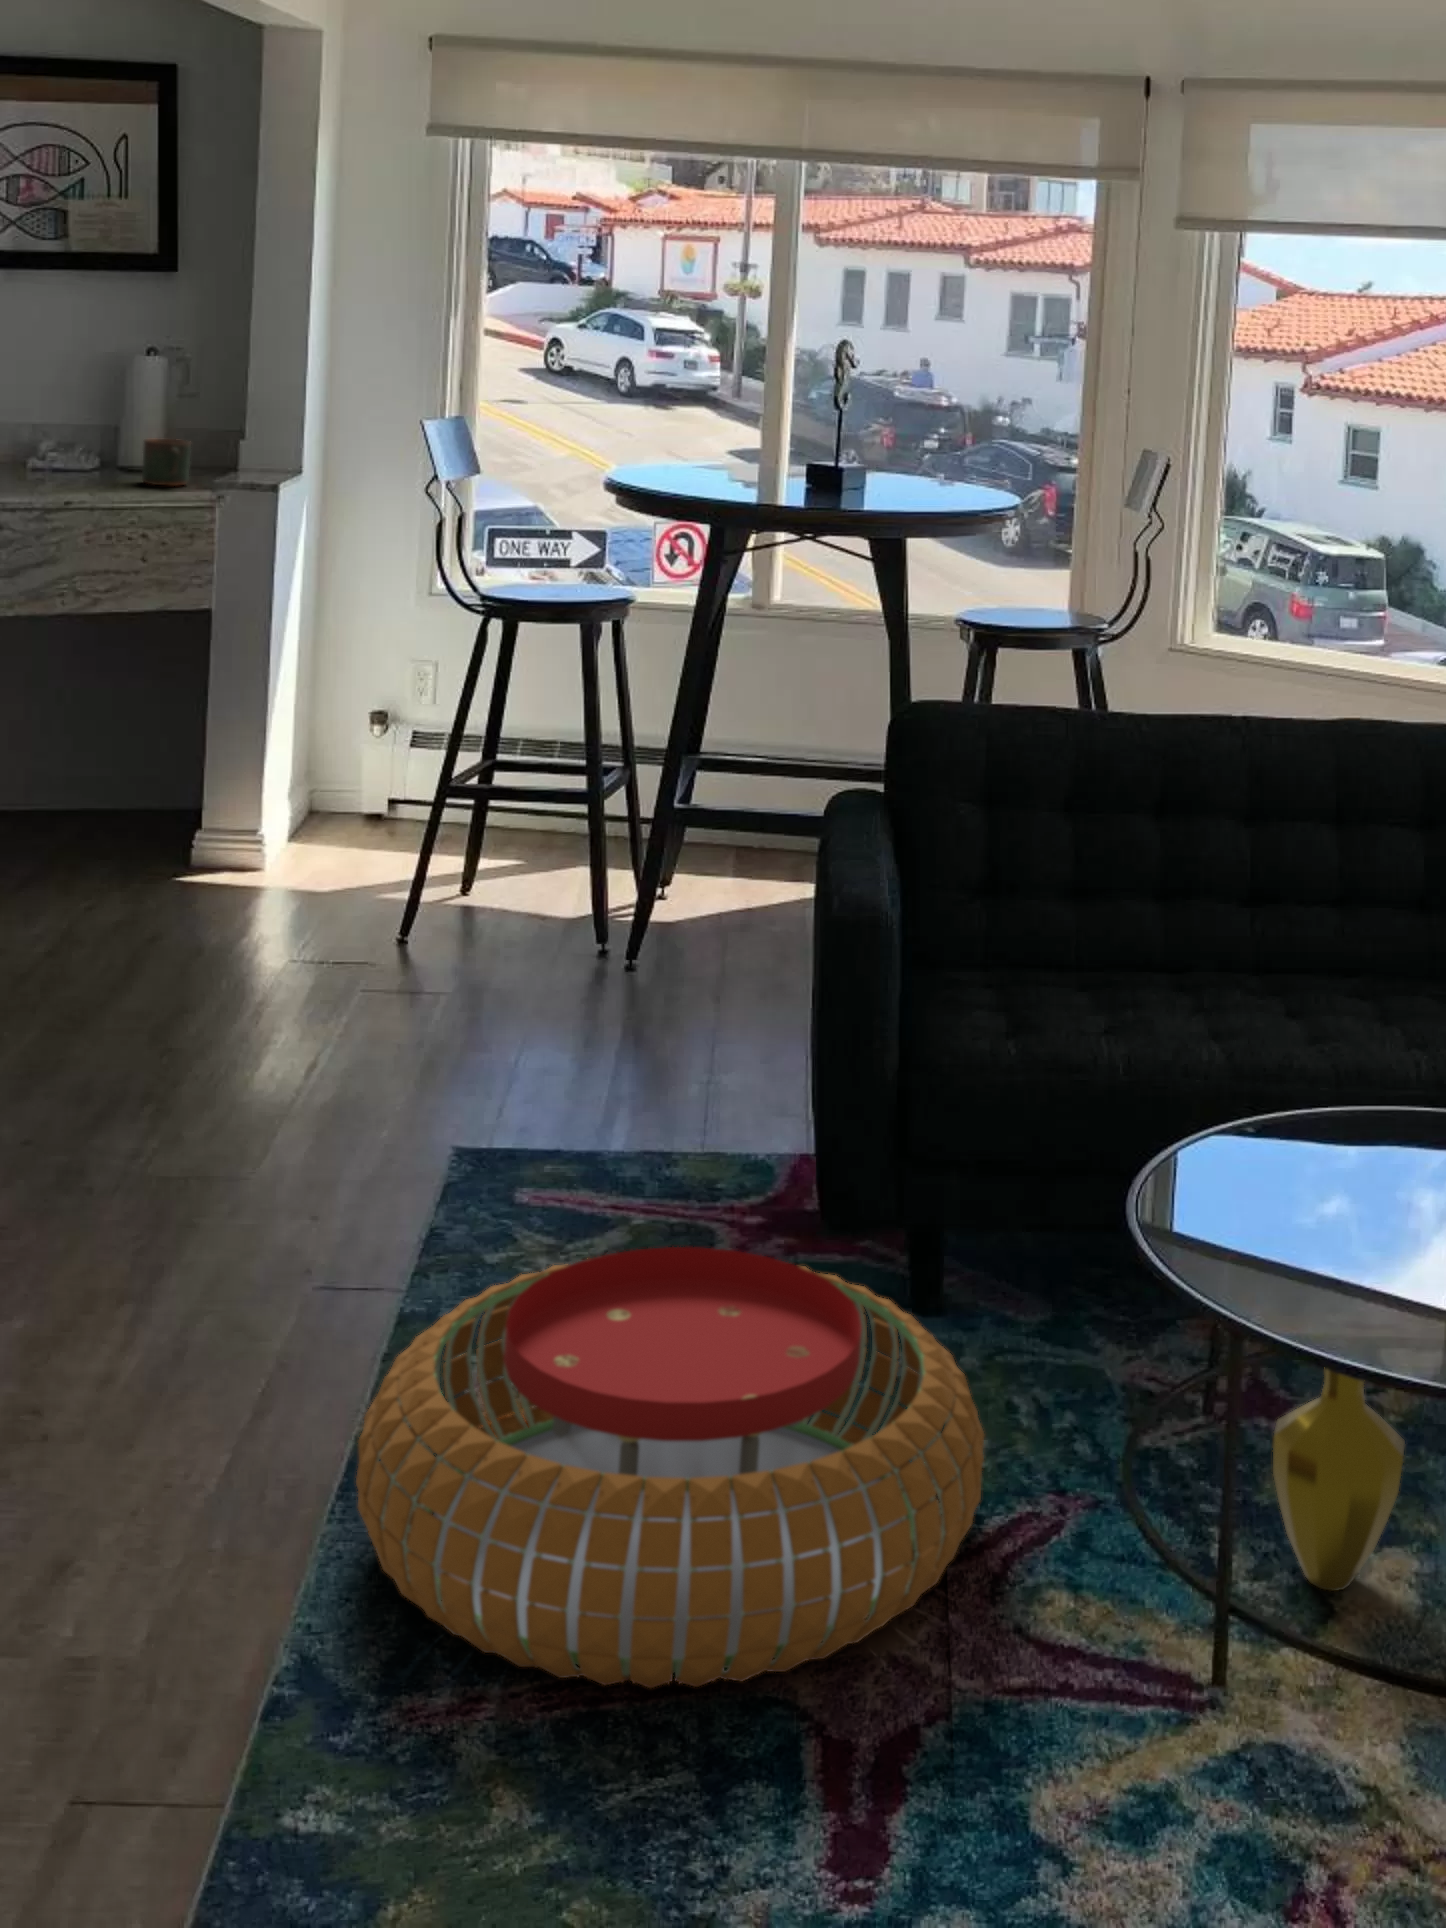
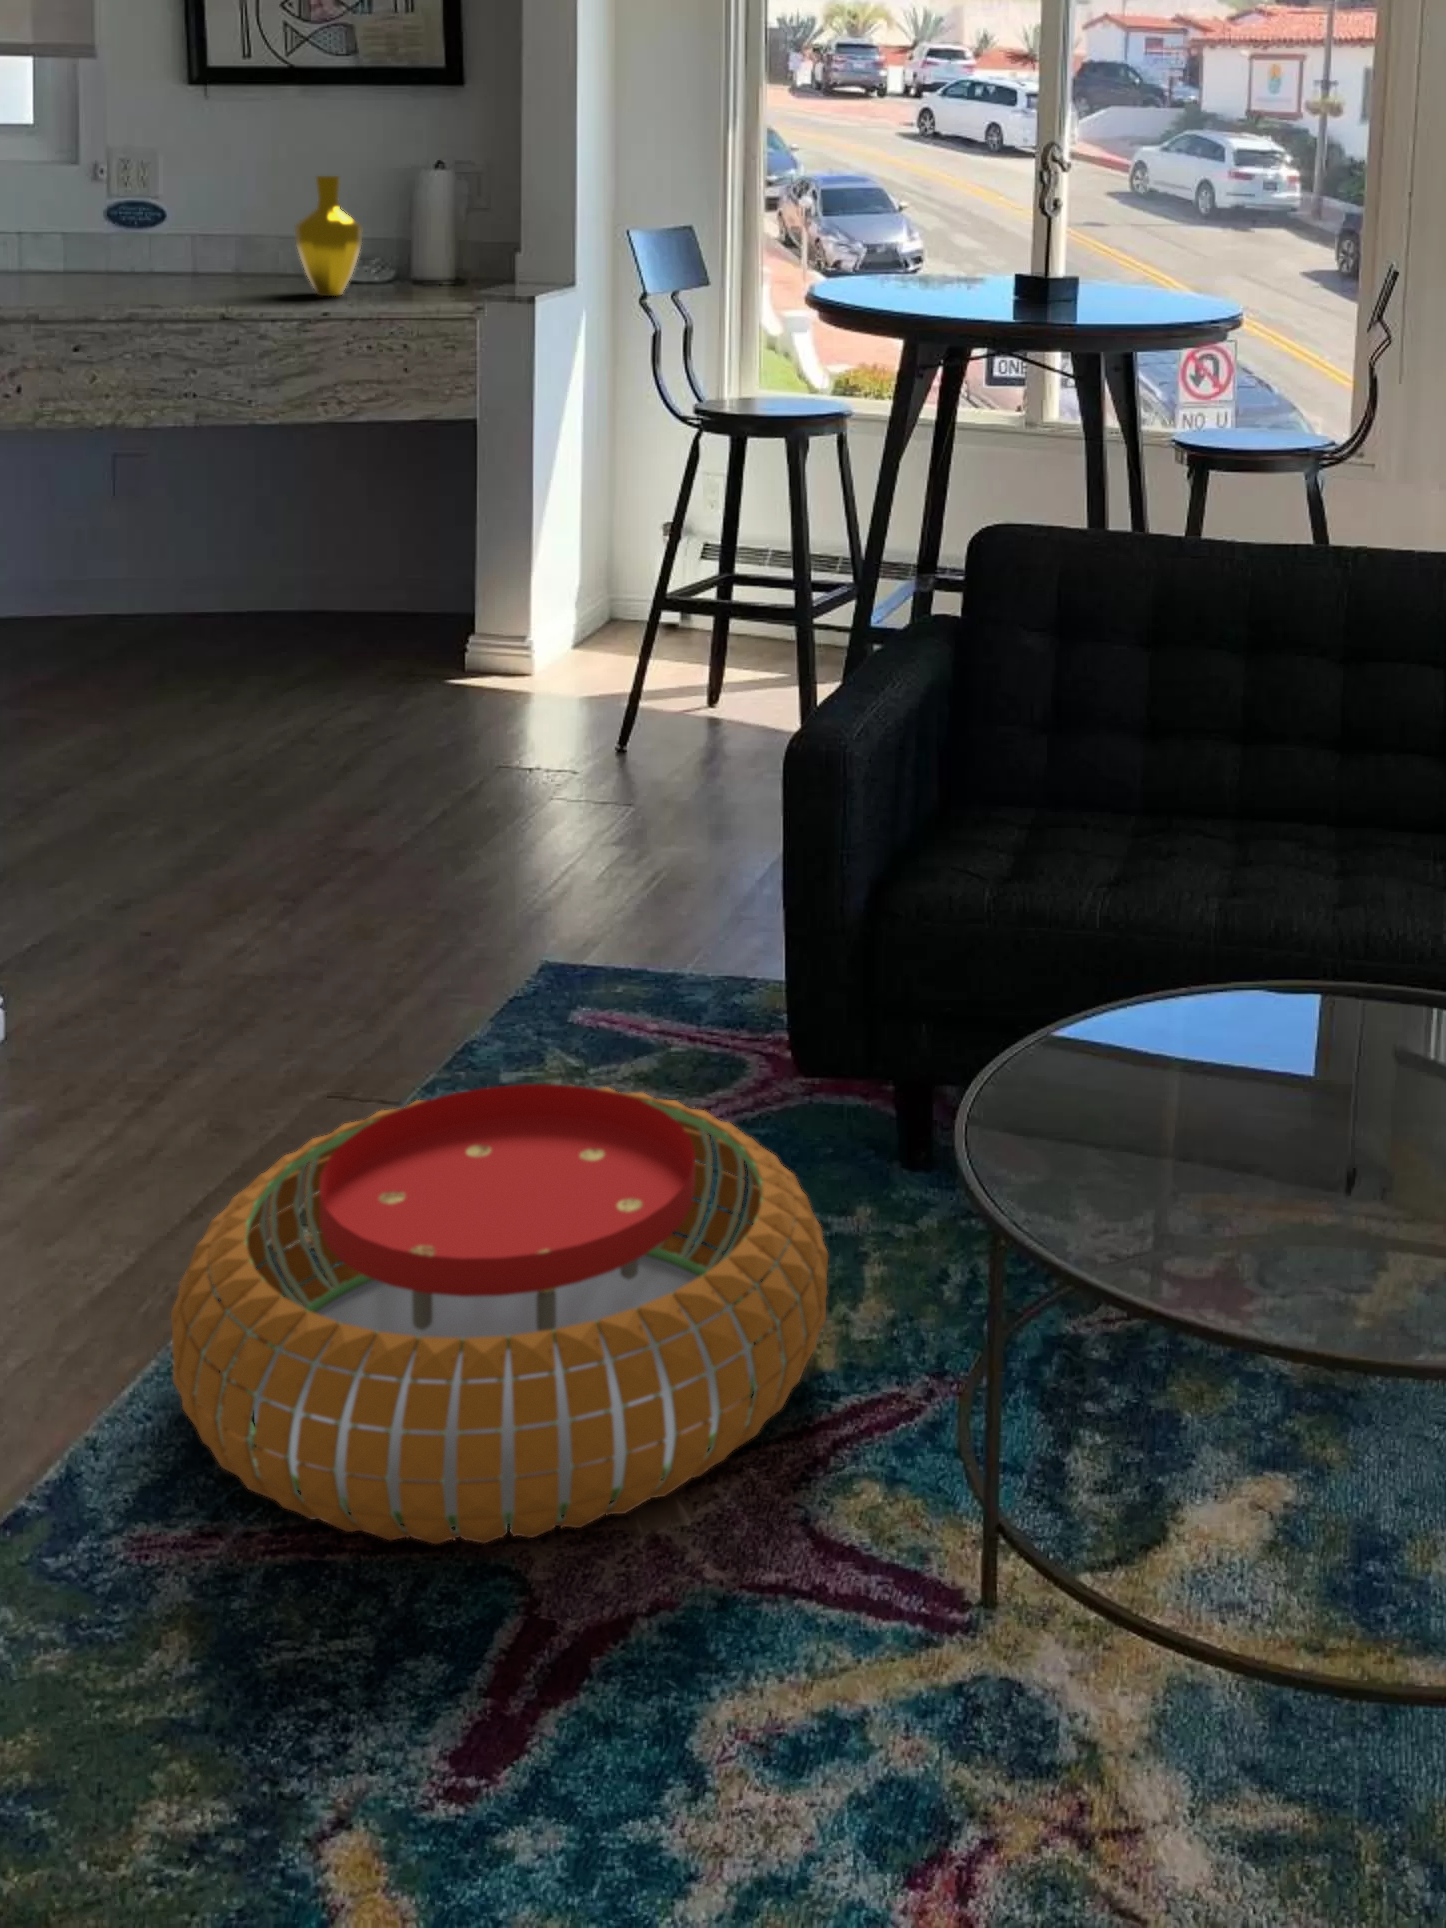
mug: present [142,439,191,486] -> none [408,253,454,298]
vase: present [1273,1367,1405,1591] -> present [295,176,362,296]

